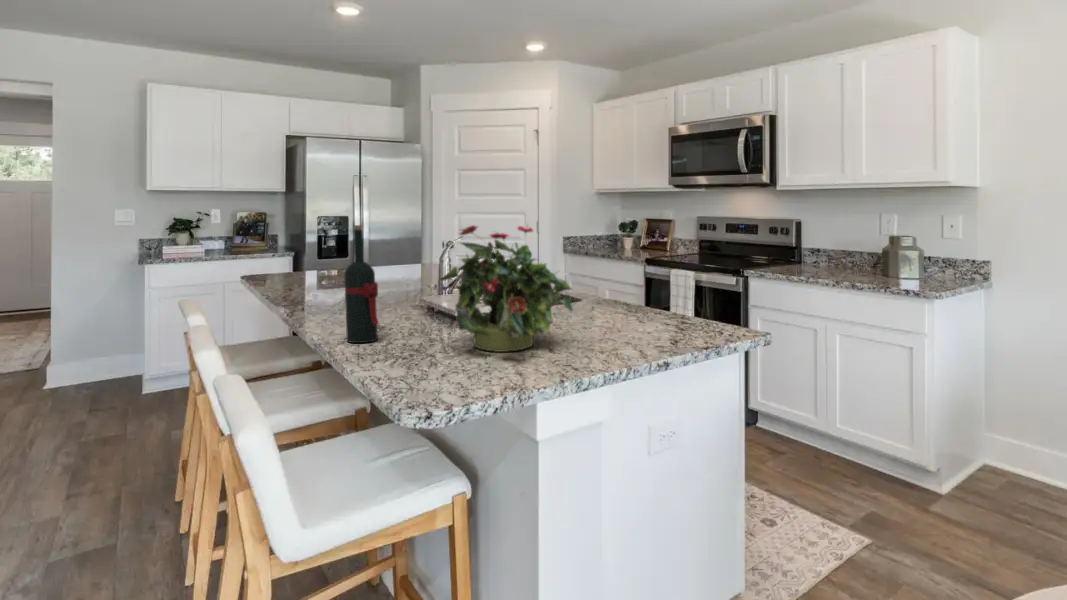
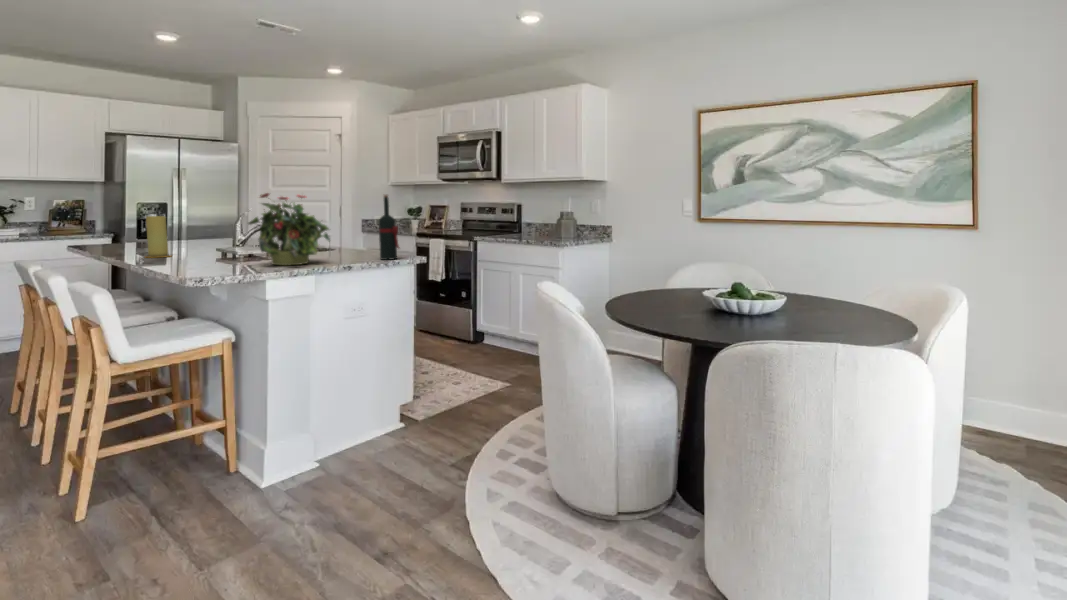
wine bottle: present [344,225,378,343] -> present [379,195,400,260]
candle: none [300,250,336,310] -> present [146,216,169,257]

